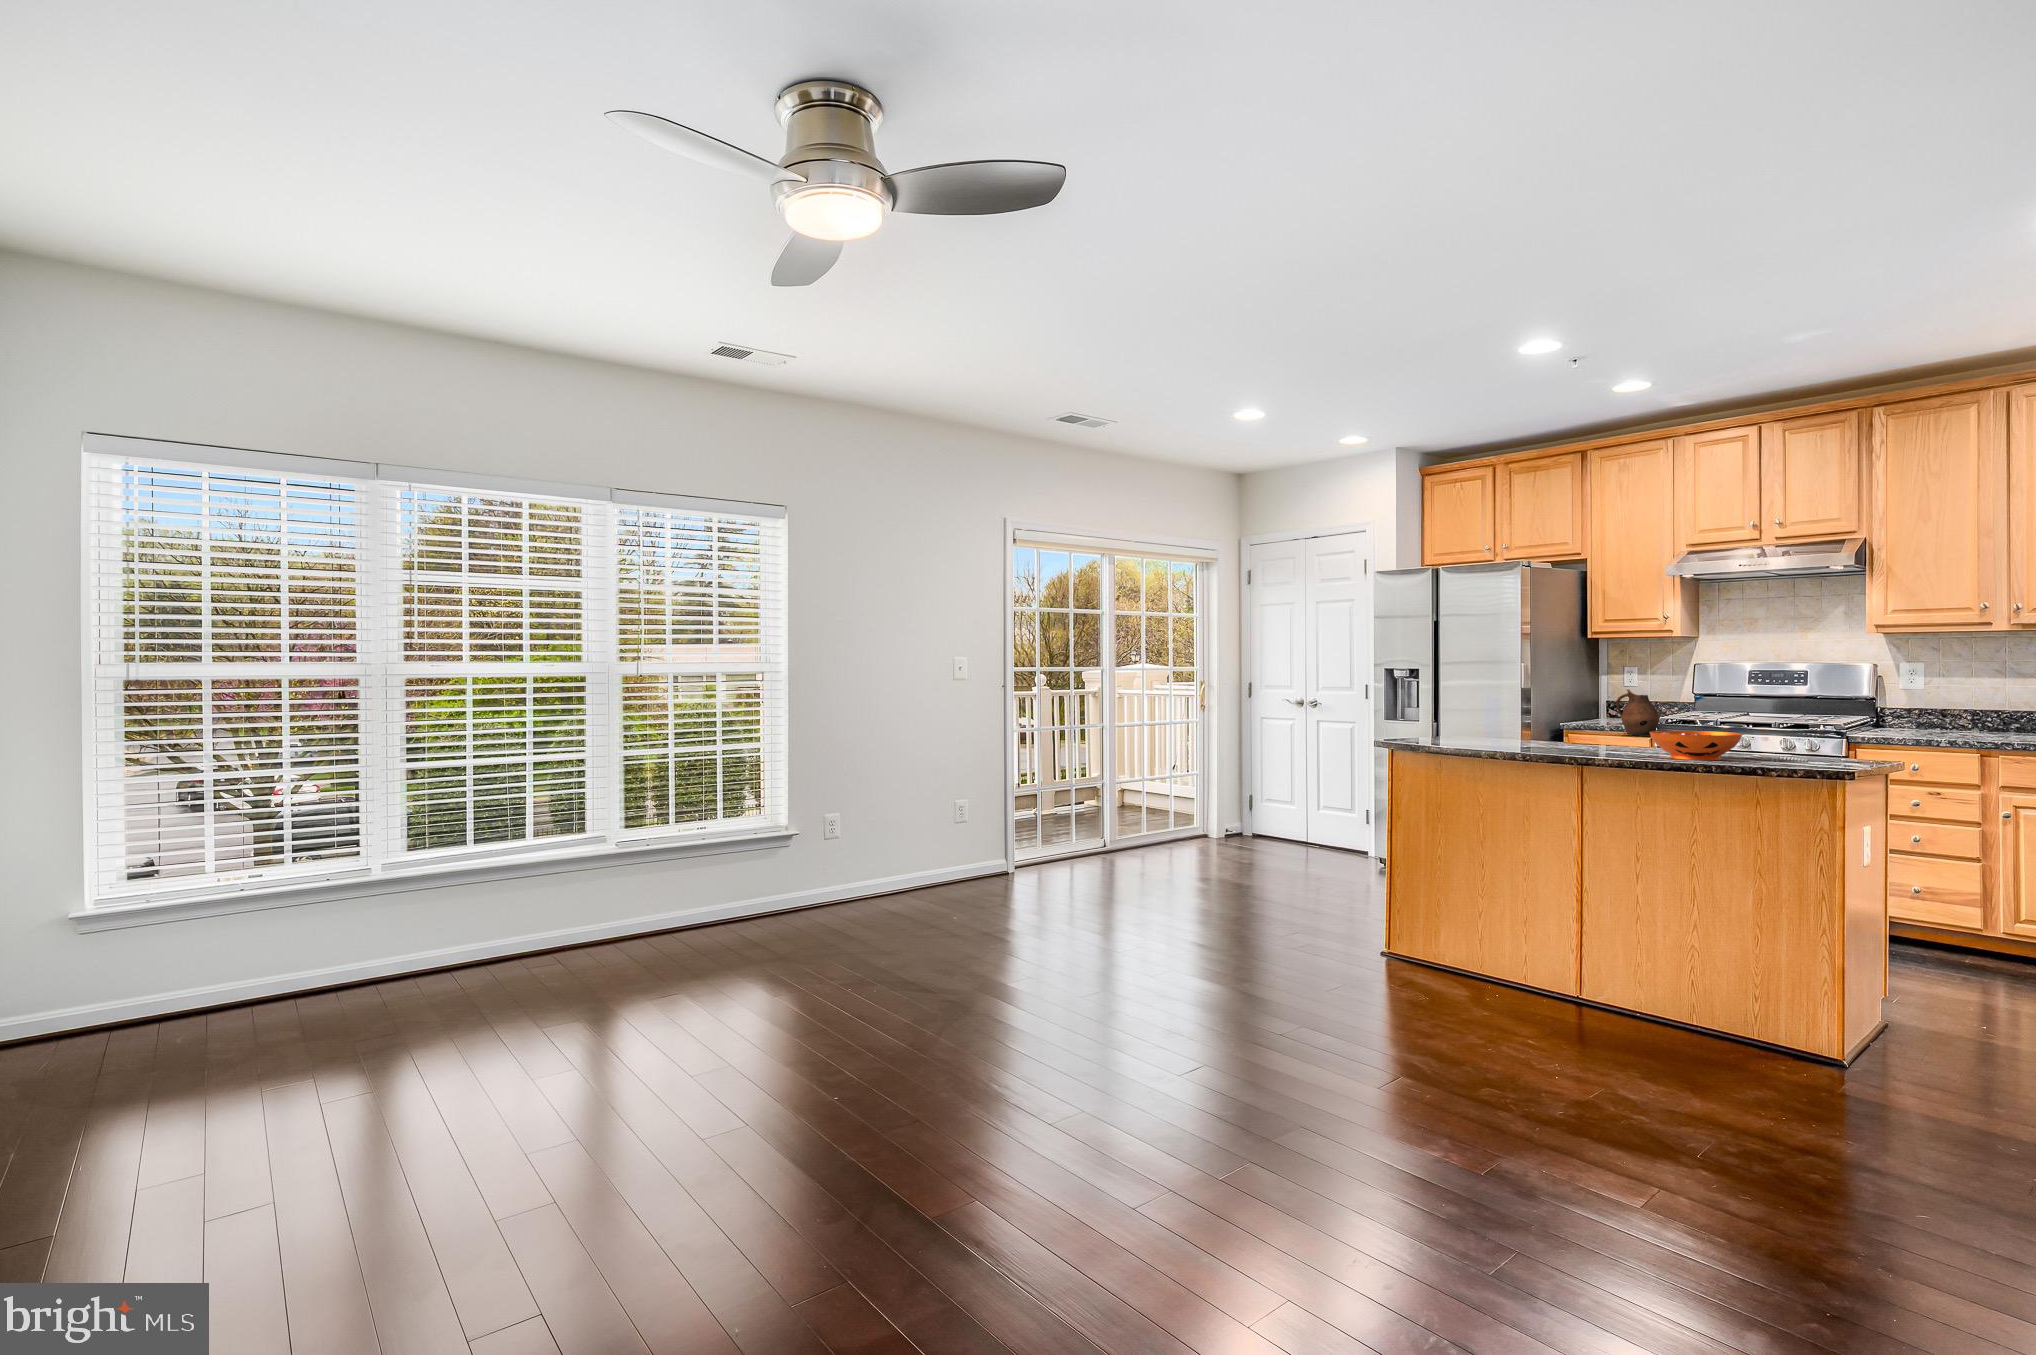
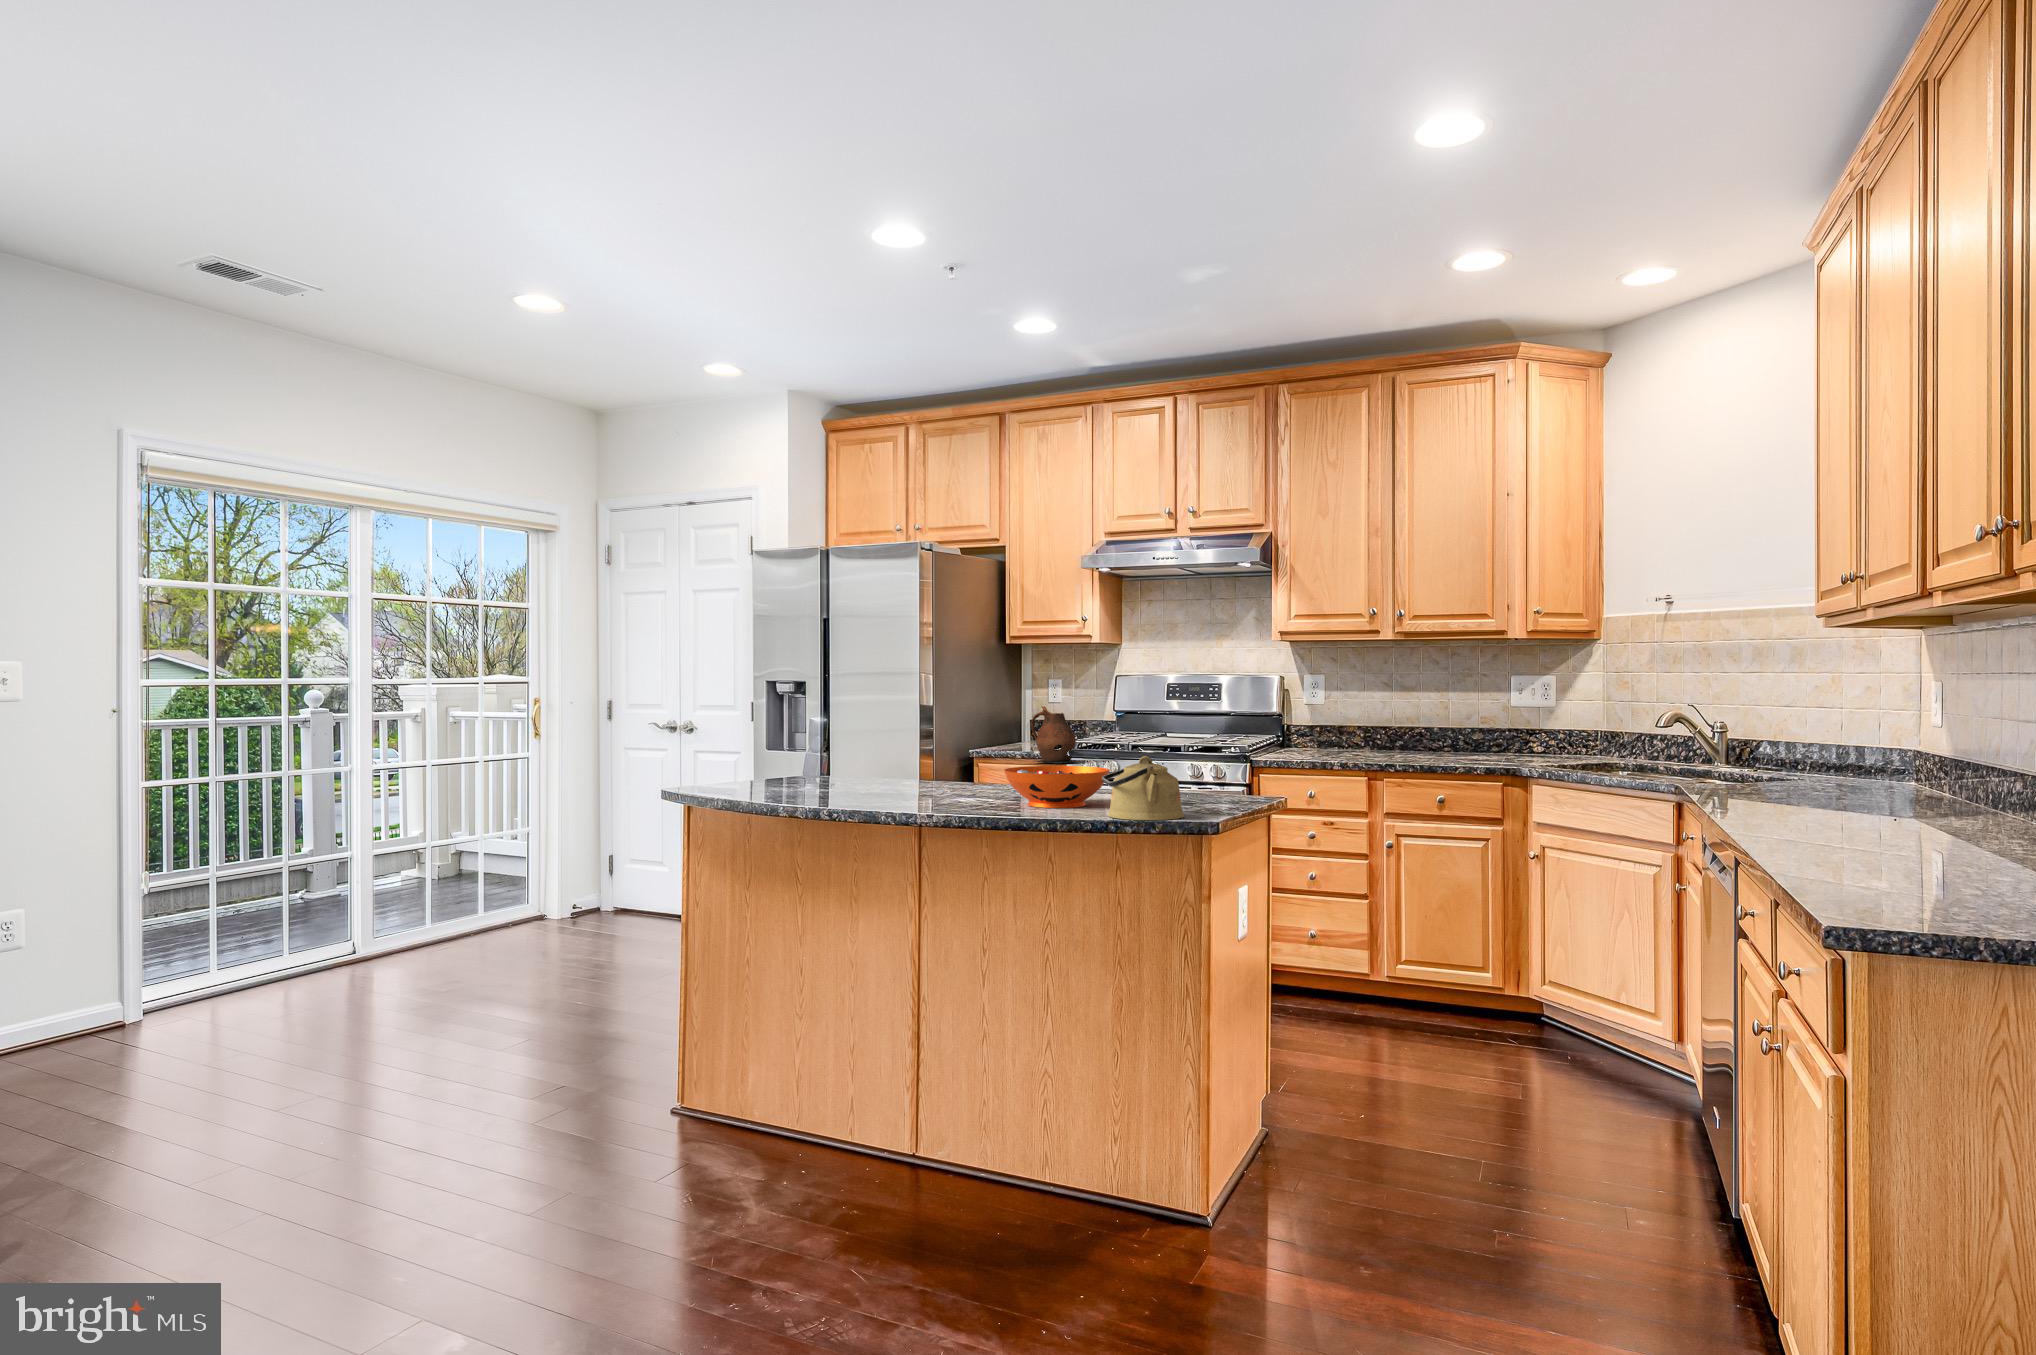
kettle: none [1745,723,1822,768] -> present [1102,756,1184,820]

